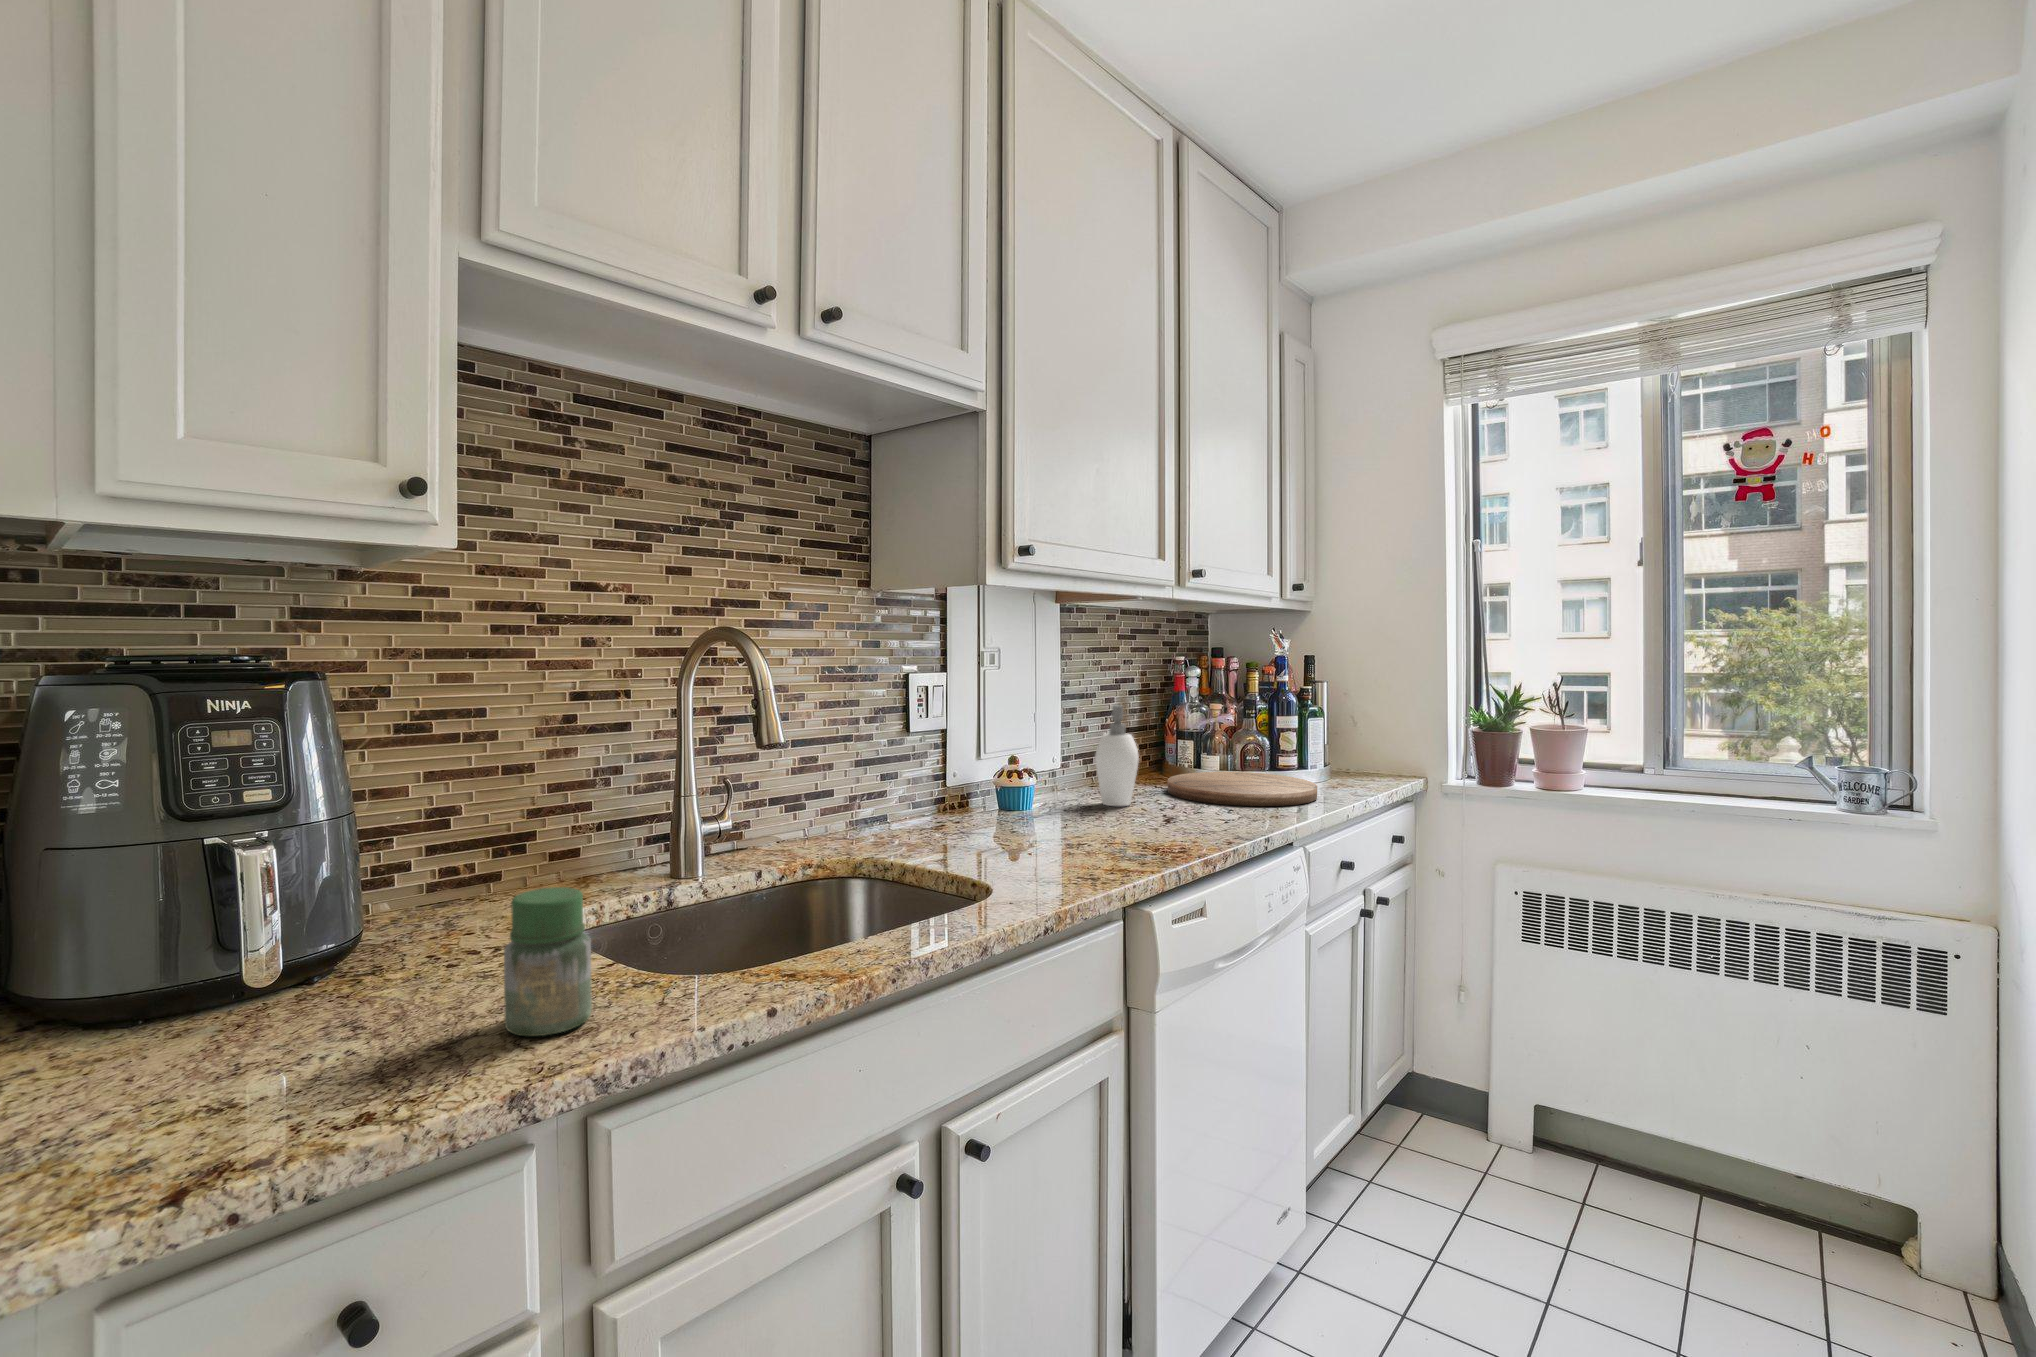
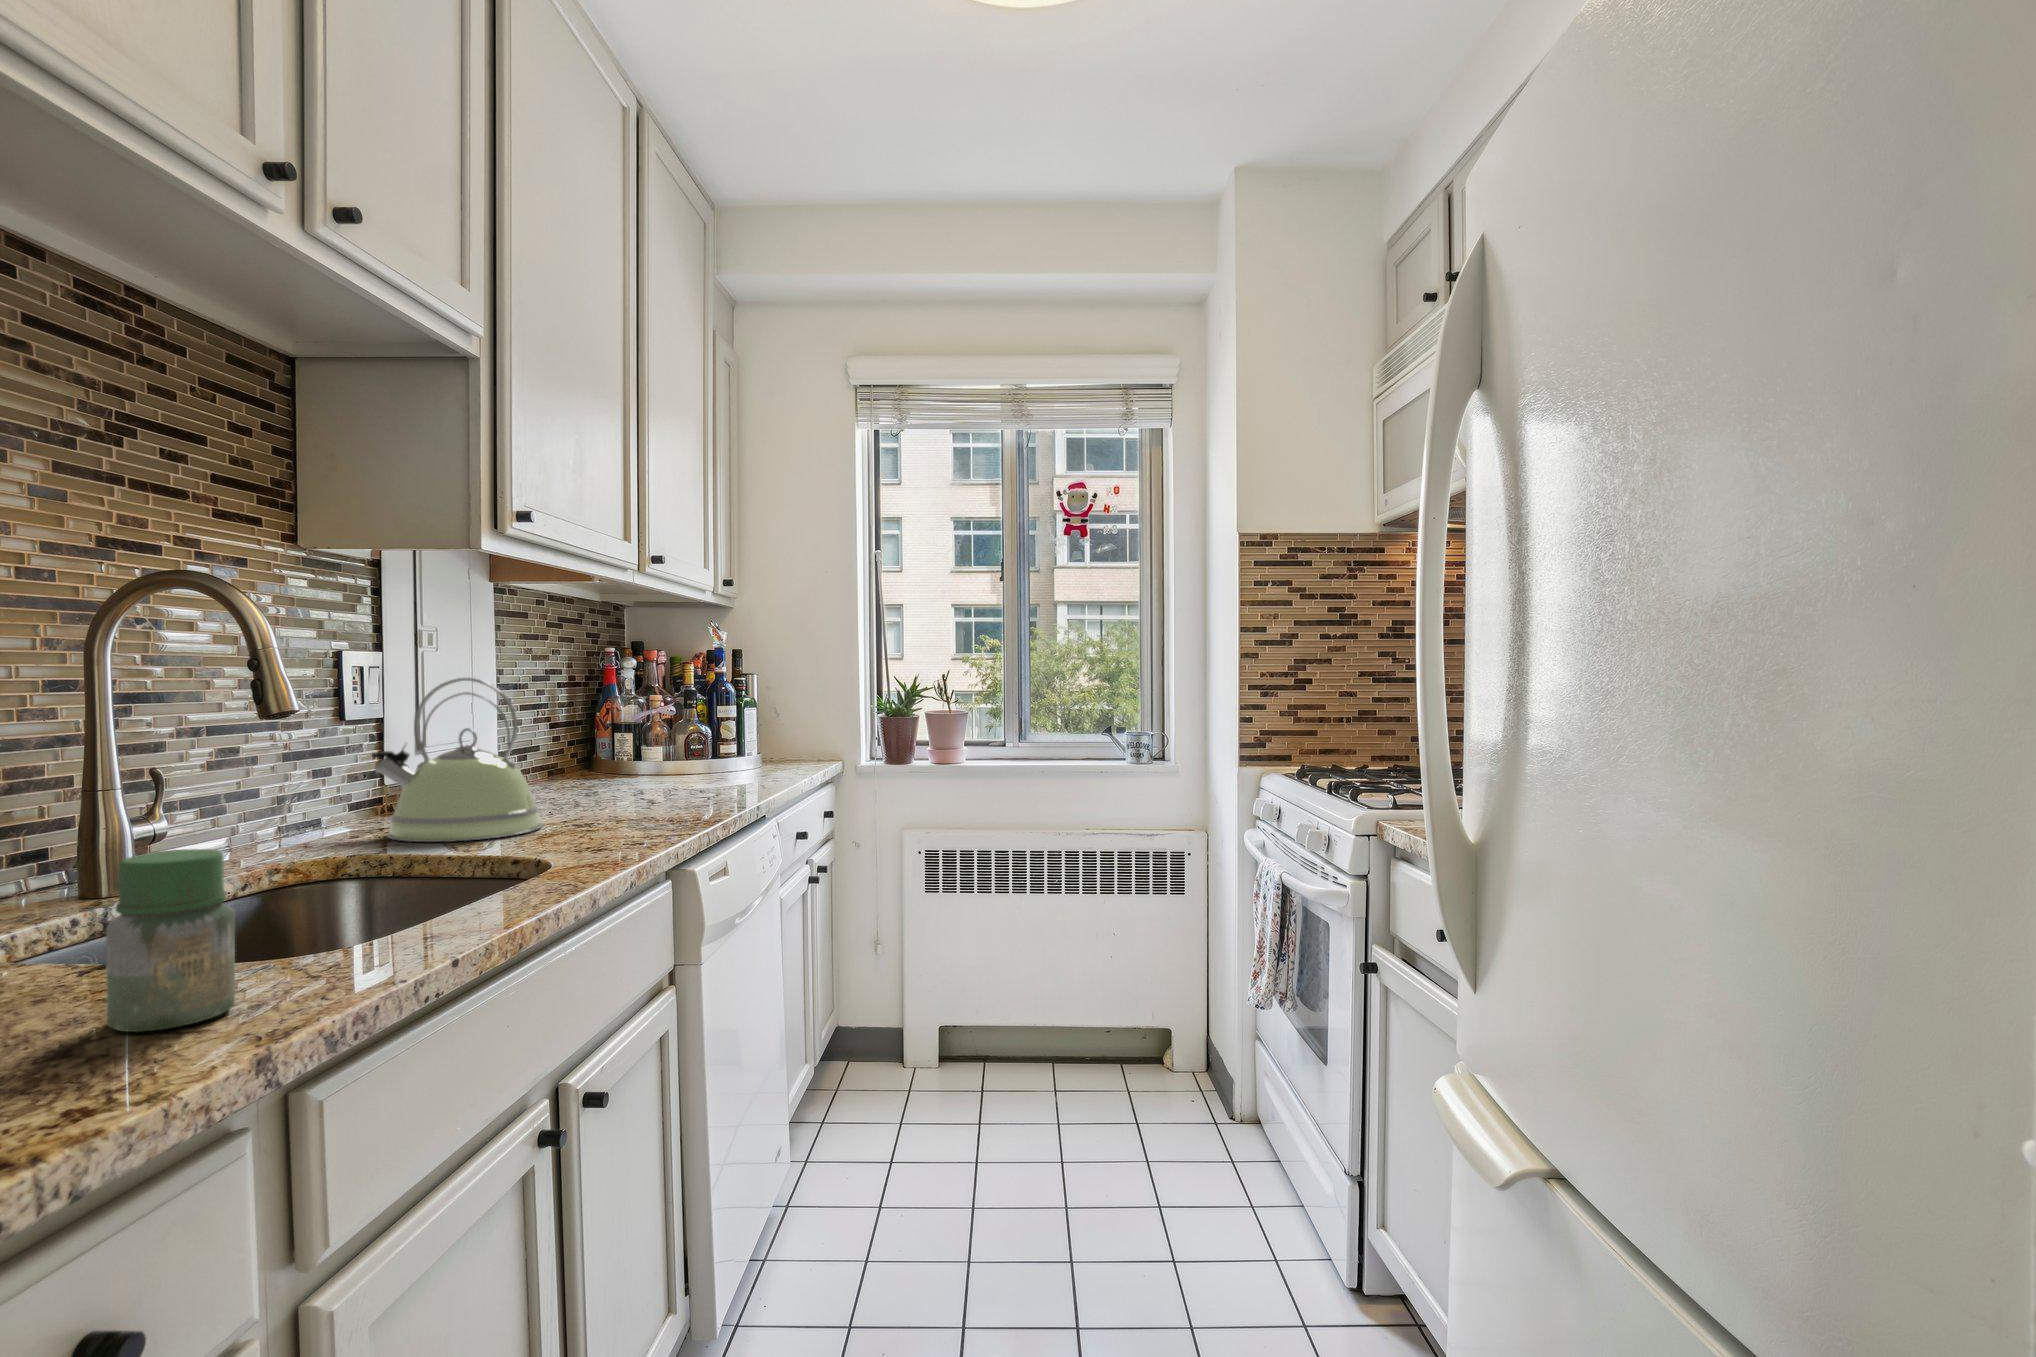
kettle: none [913,702,1037,852] -> present [372,678,542,842]
soap dispenser: present [1095,705,1139,806] -> none [557,690,615,796]
cutting board: present [1167,772,1317,806] -> none [620,760,771,786]

